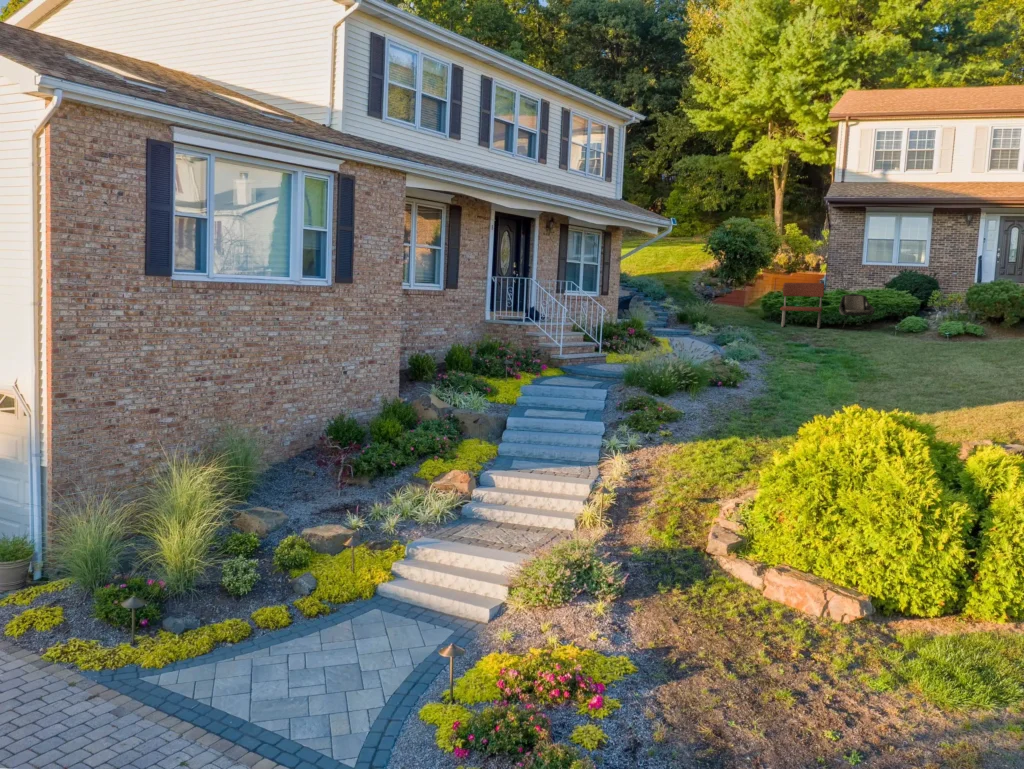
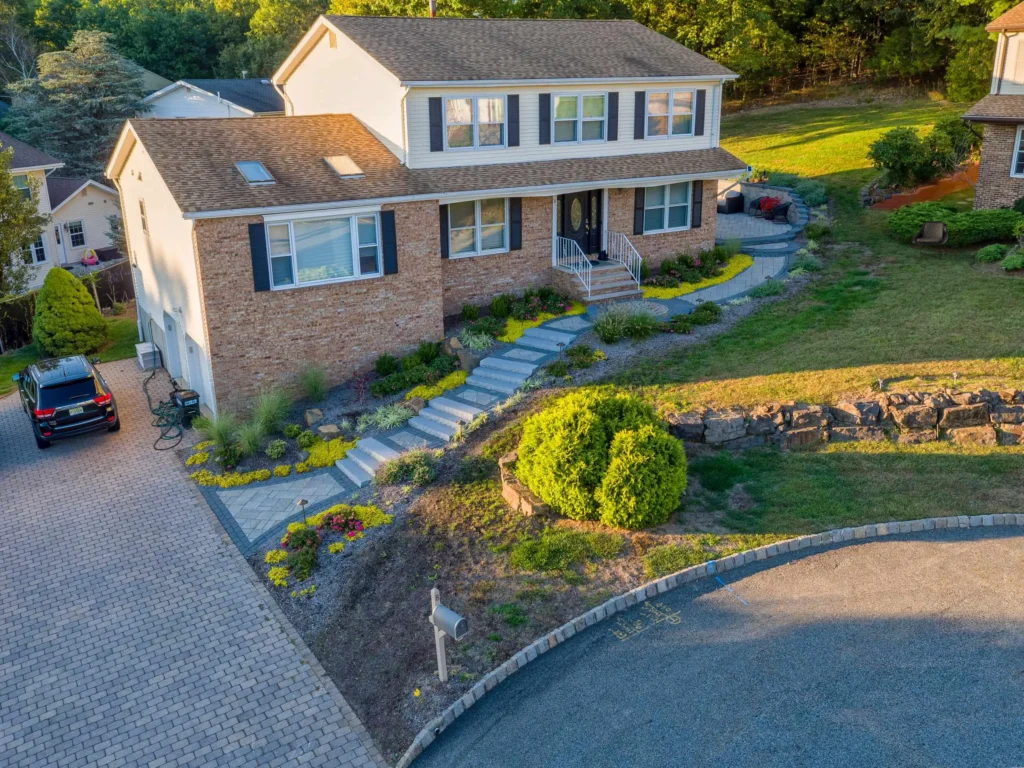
bench: present [780,283,824,328] -> none [861,209,908,255]

